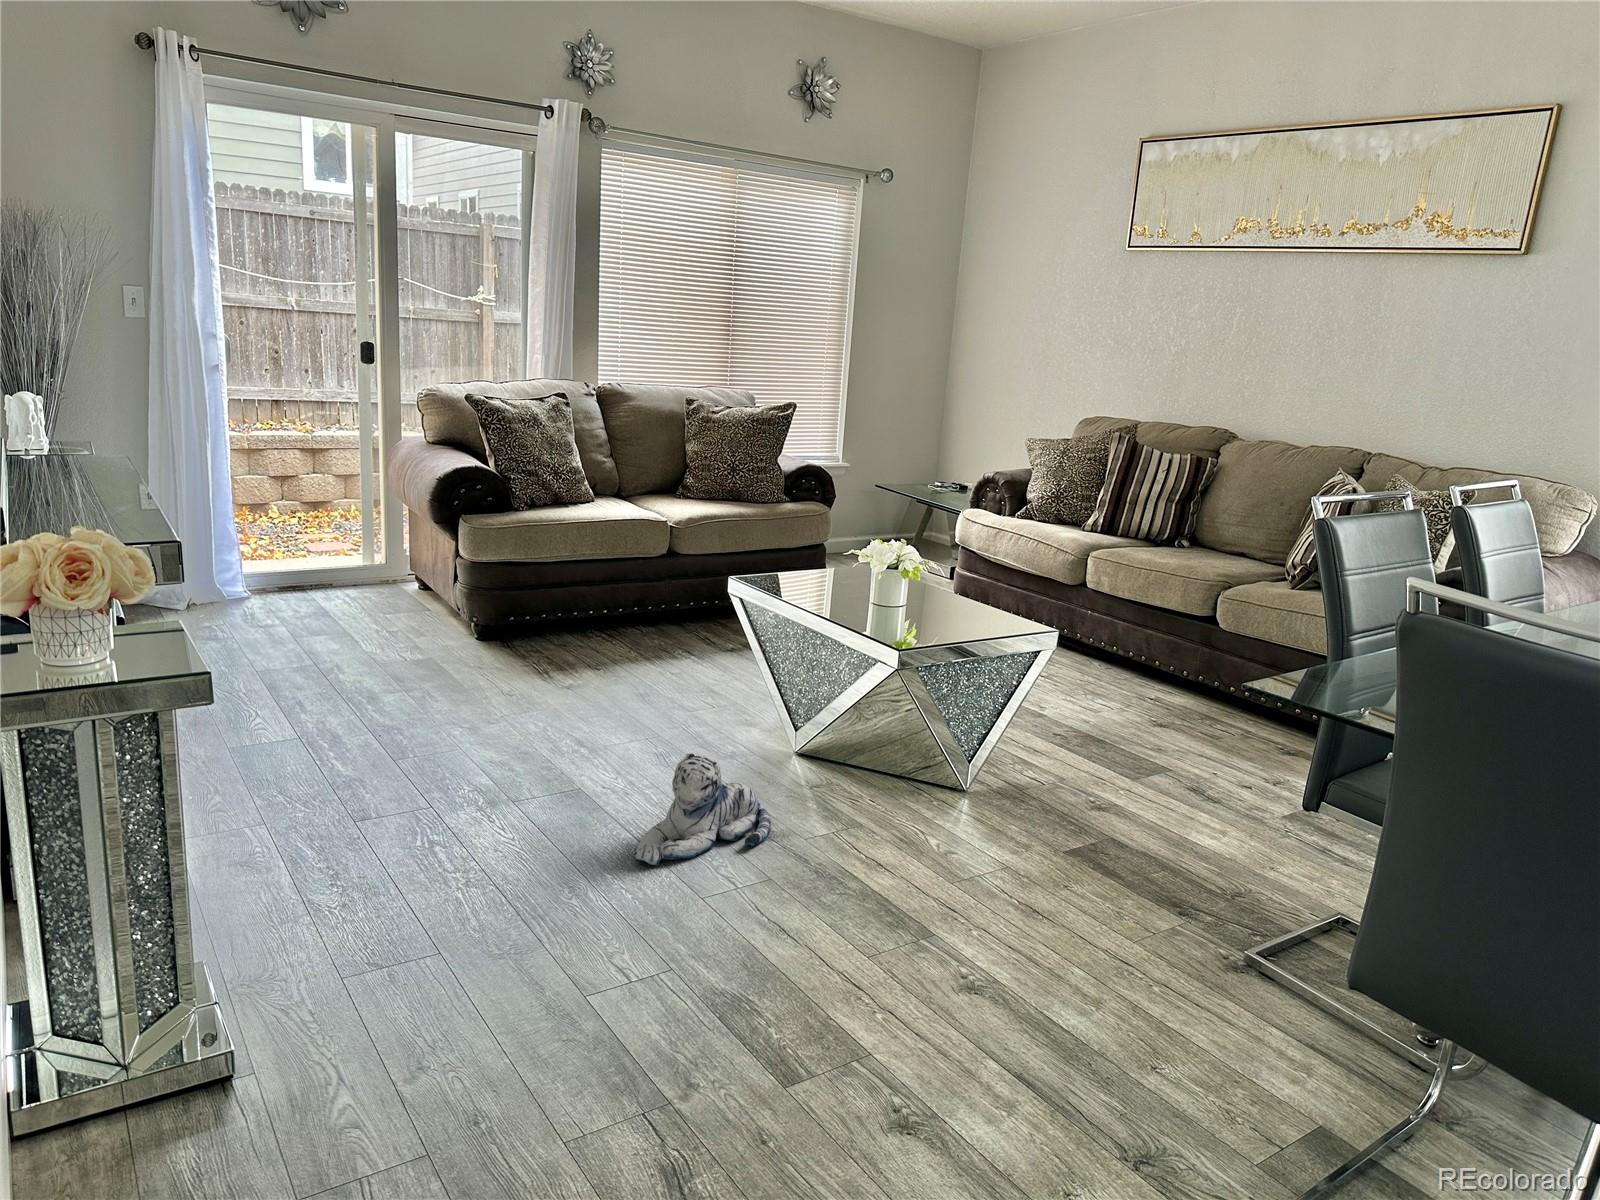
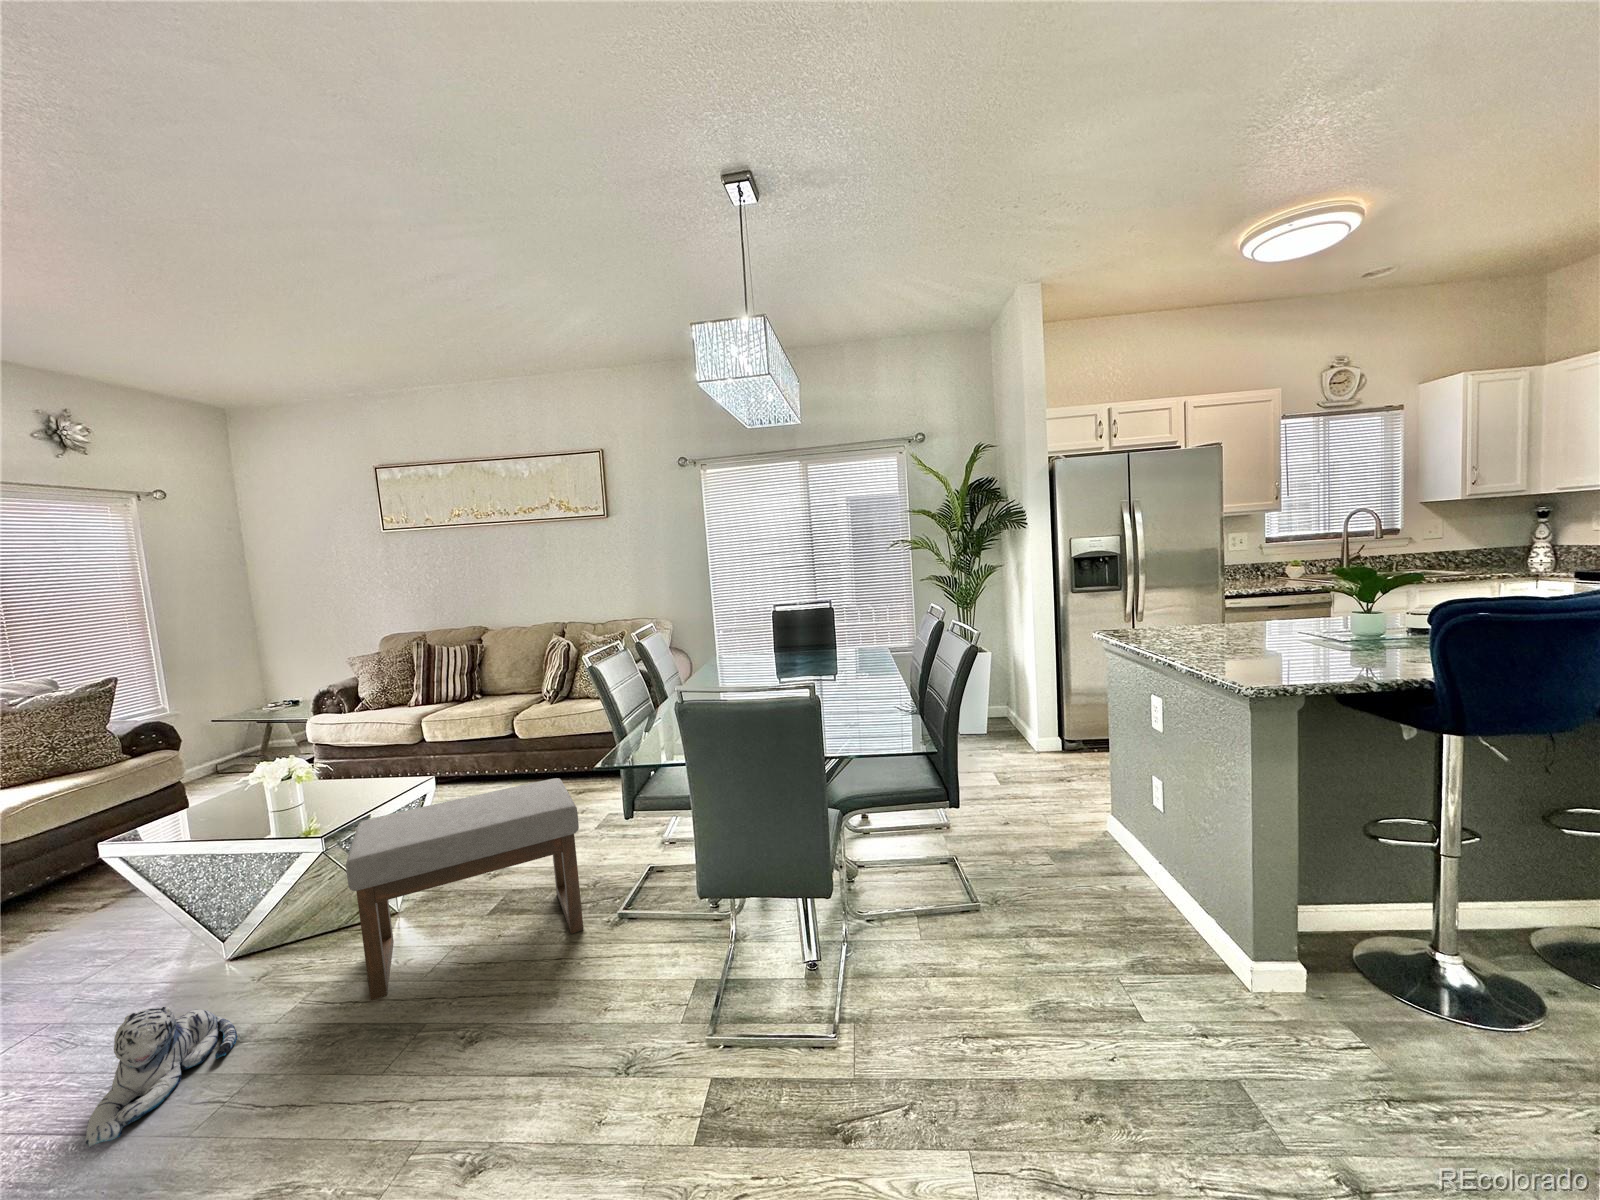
ottoman: none [894,649,1227,945] -> present [346,778,584,1000]

